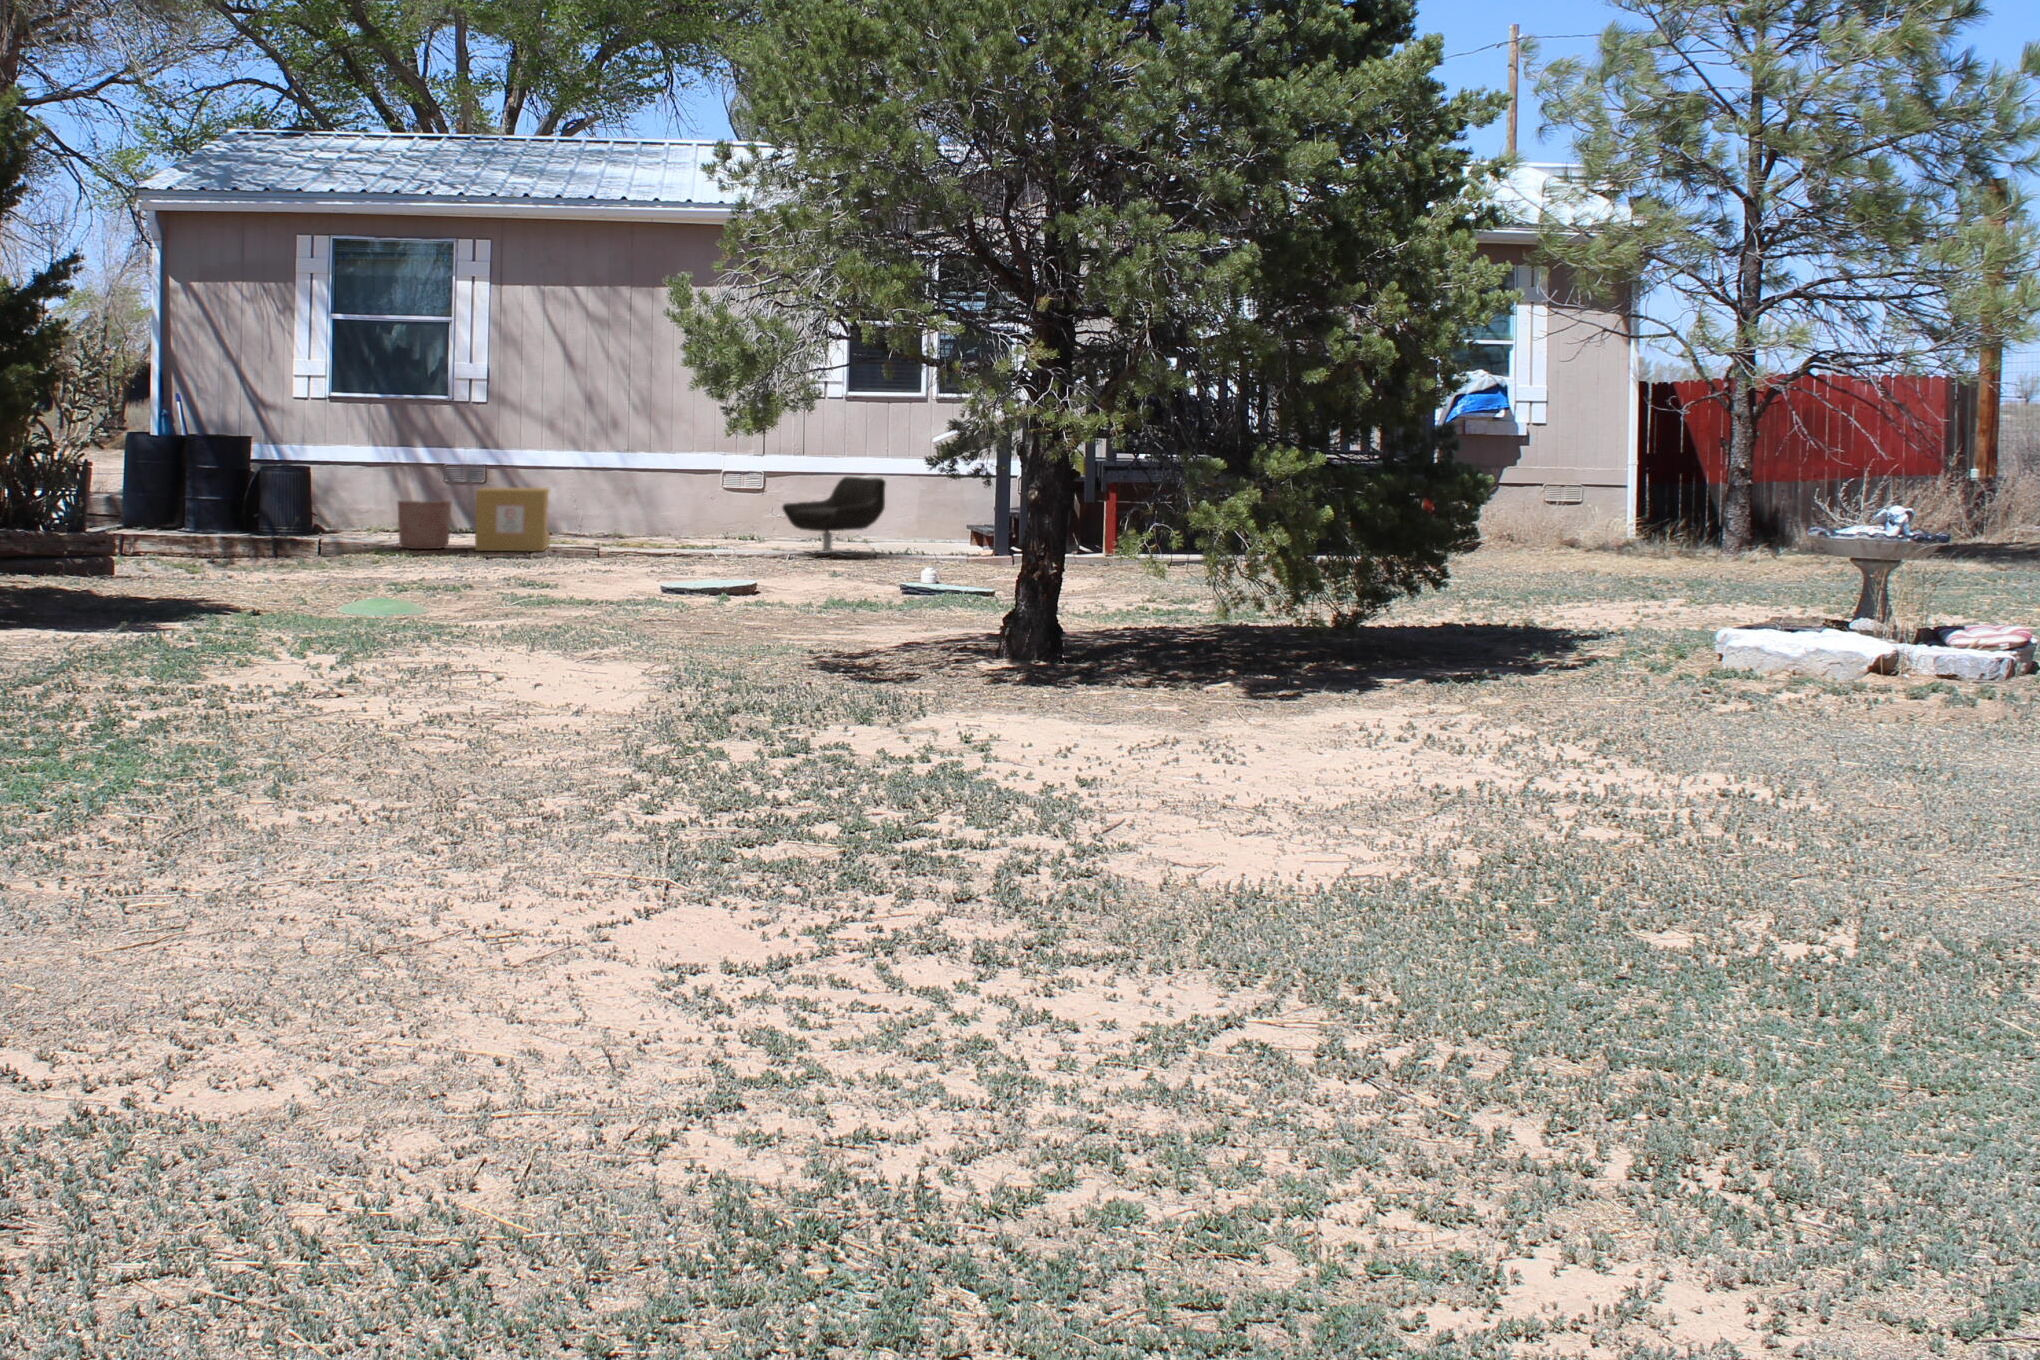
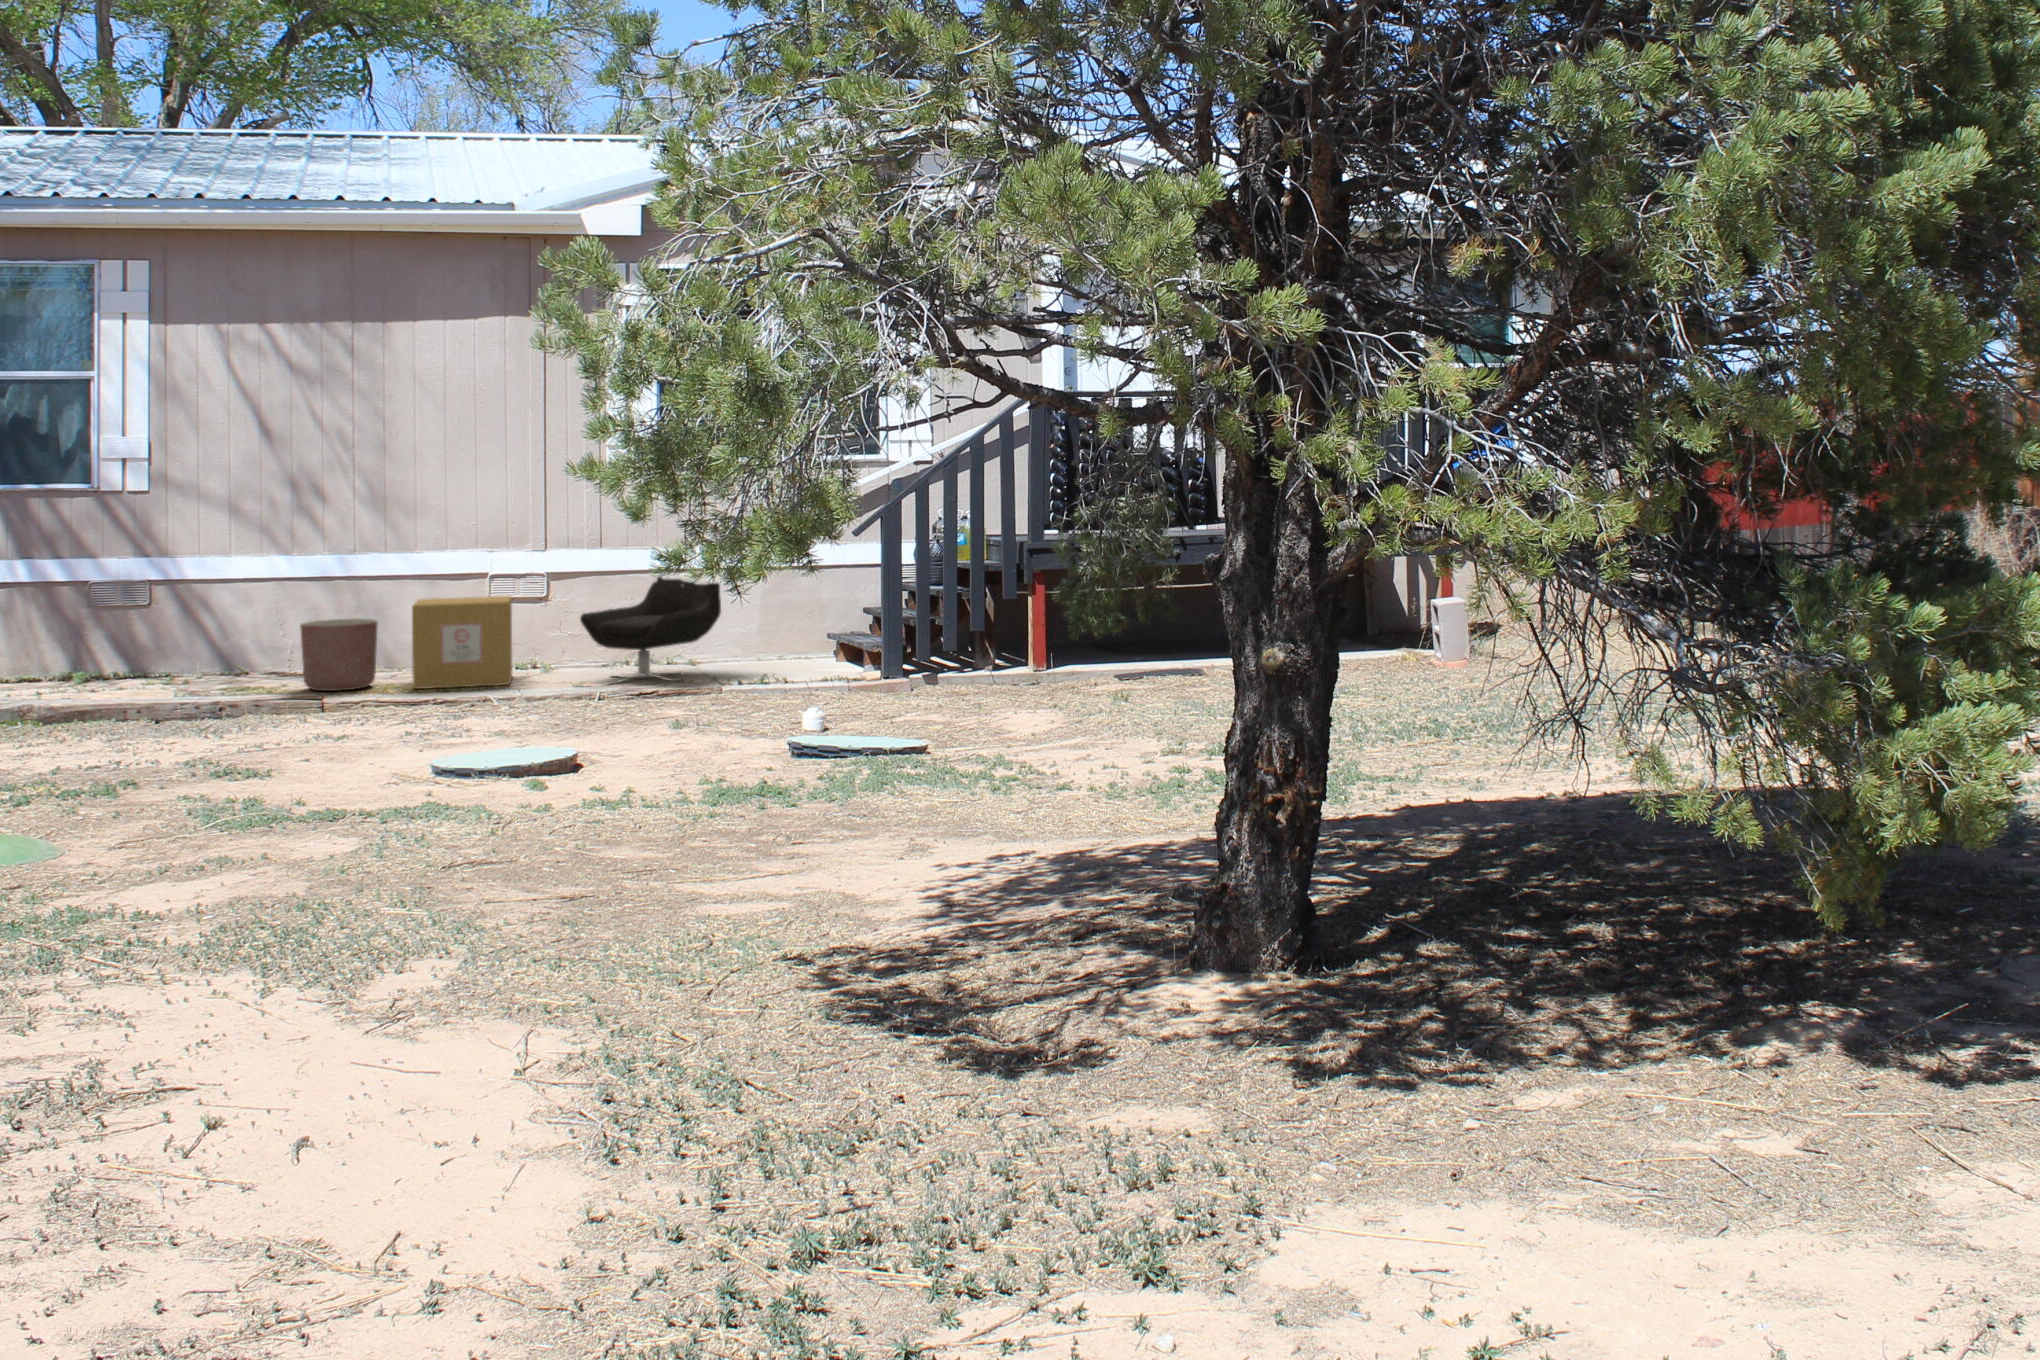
cardboard box: present [475,488,550,552] -> present [412,596,512,689]
planter: present [398,500,452,549] -> present [300,618,377,691]

